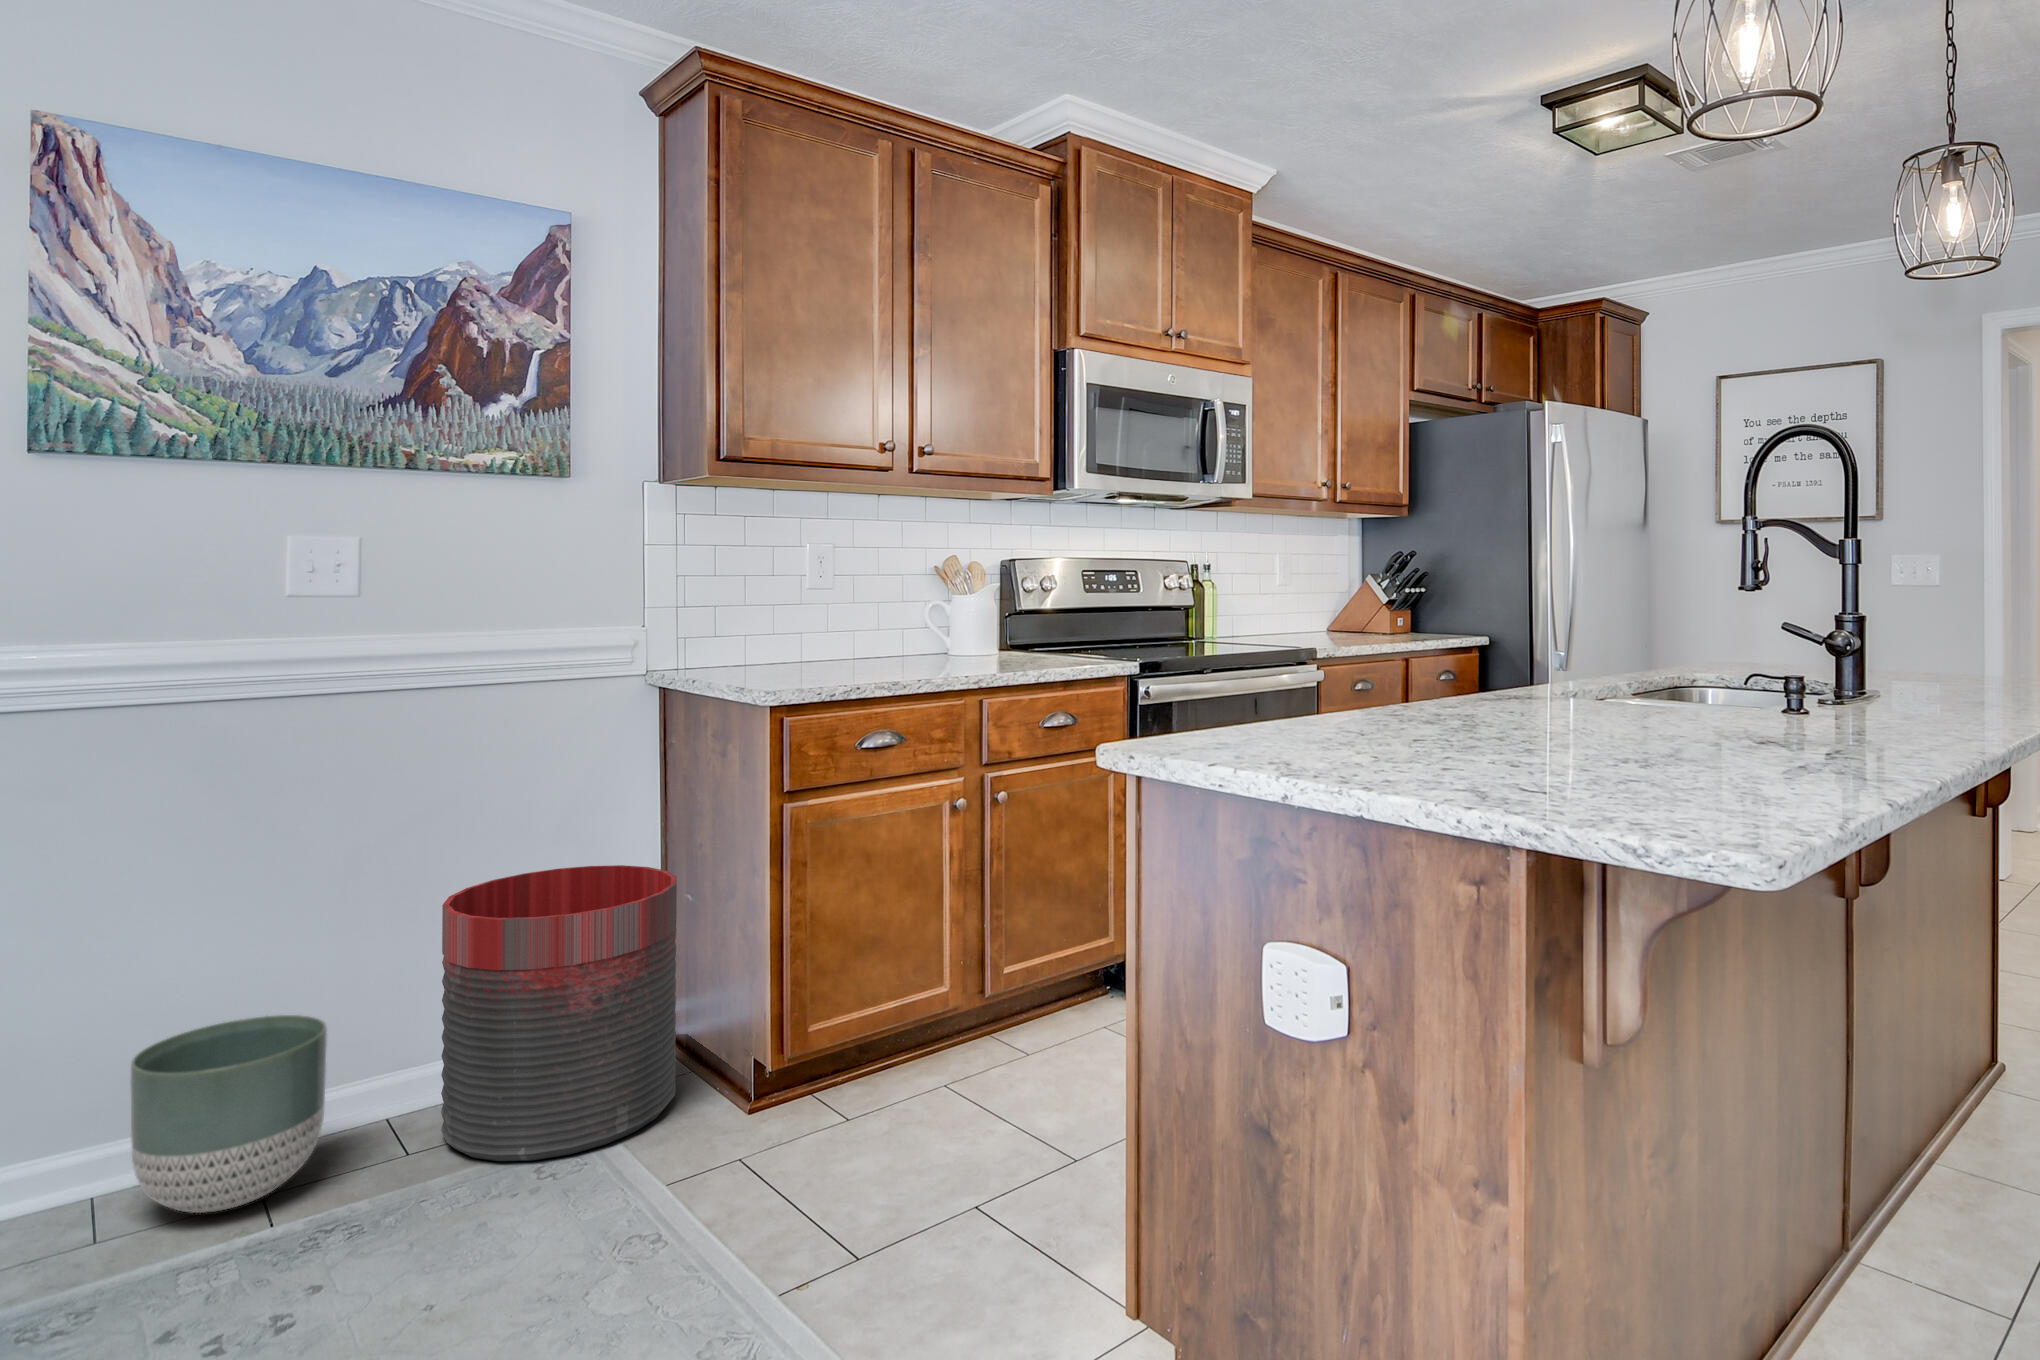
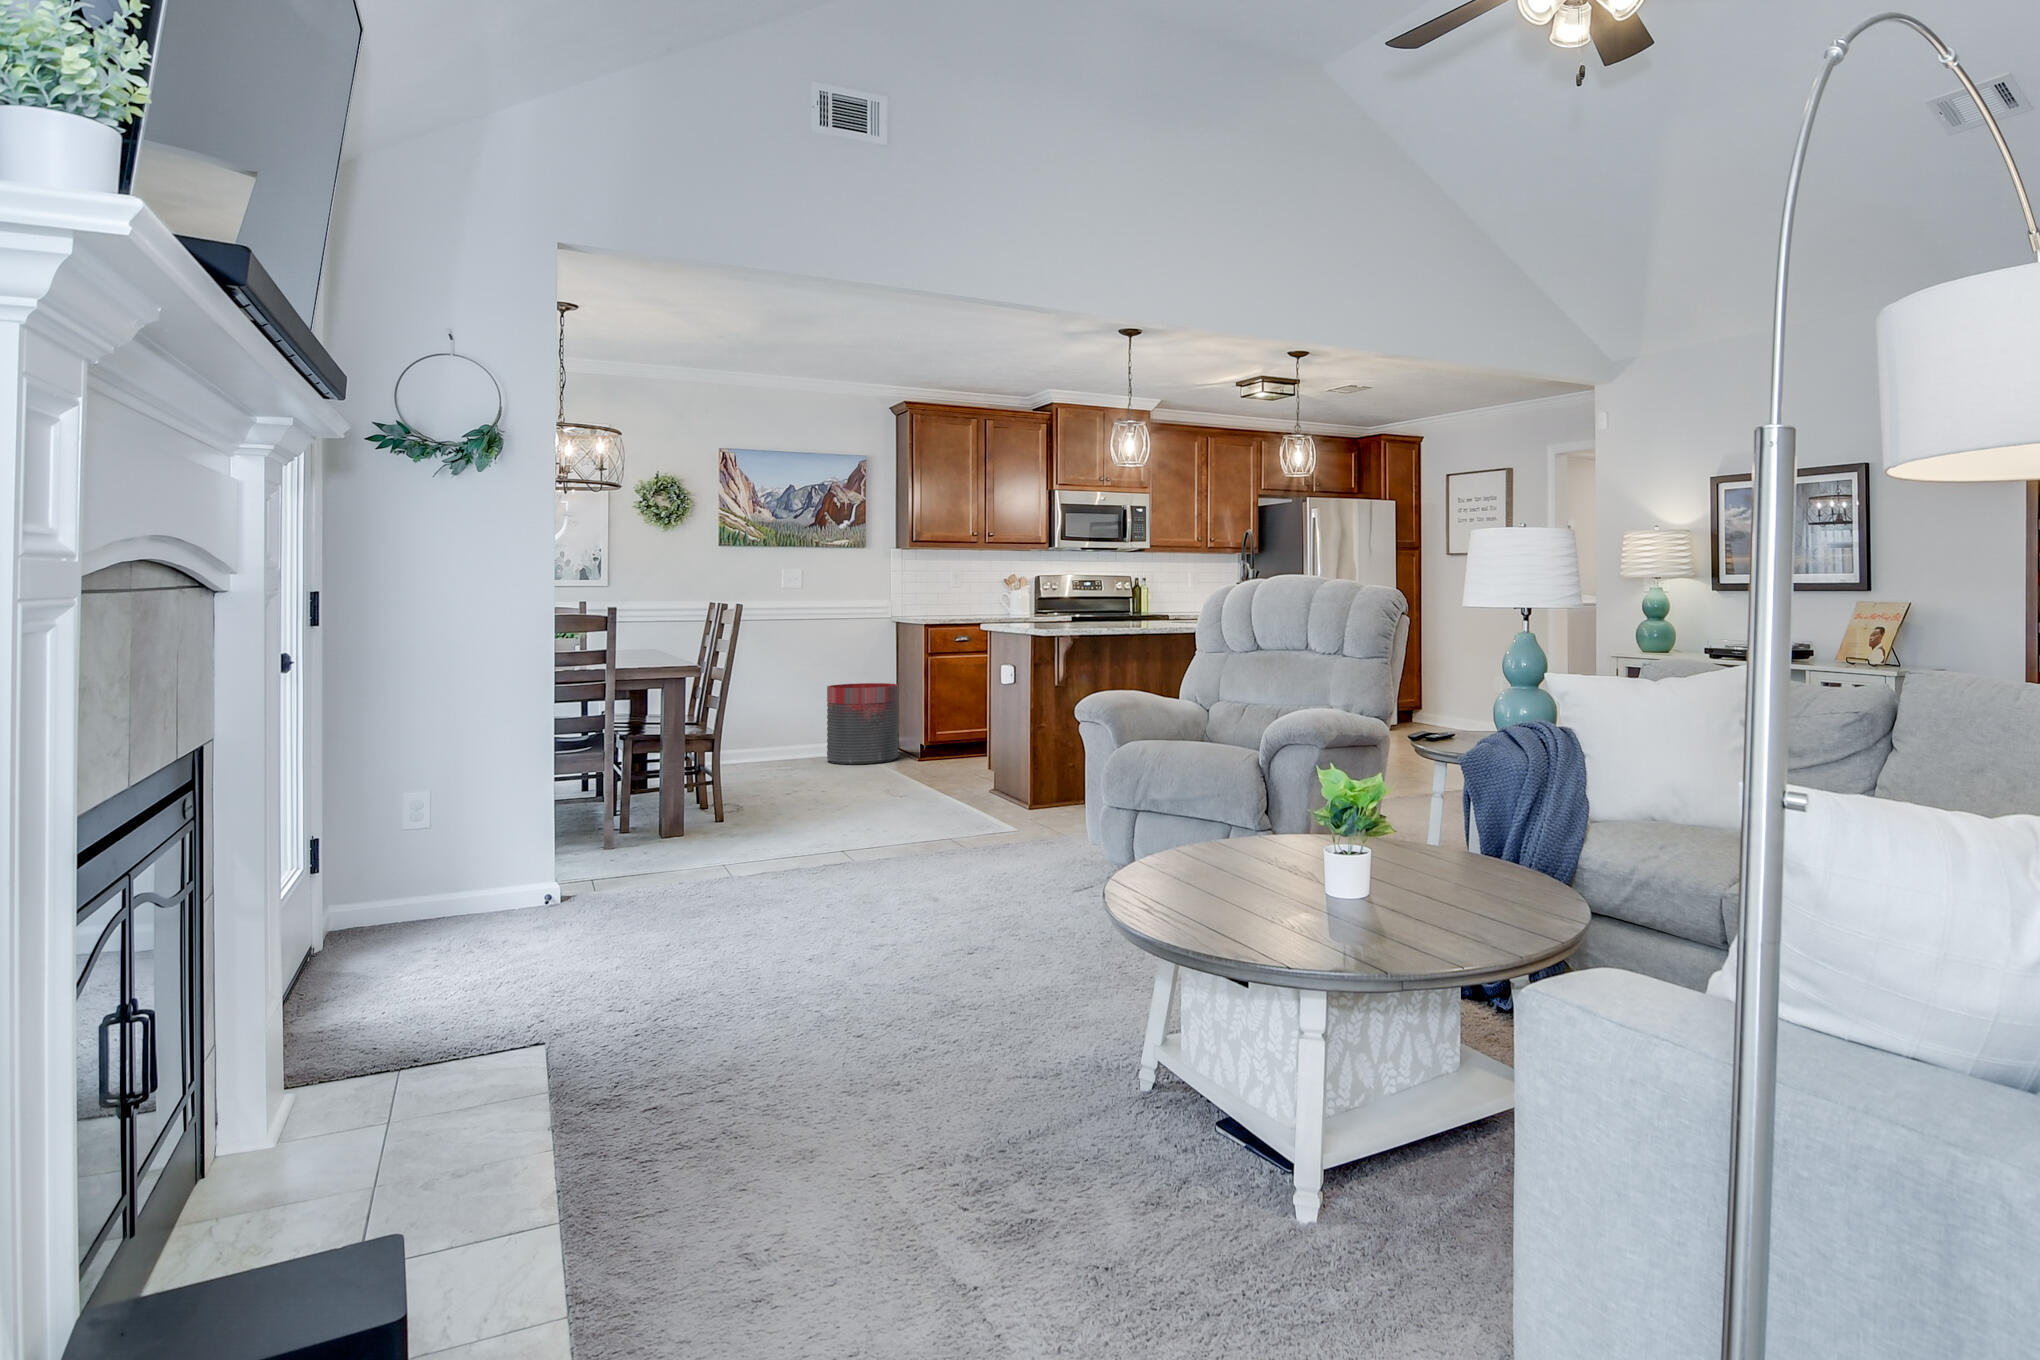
planter: present [130,1015,327,1213] -> none [748,717,796,766]

